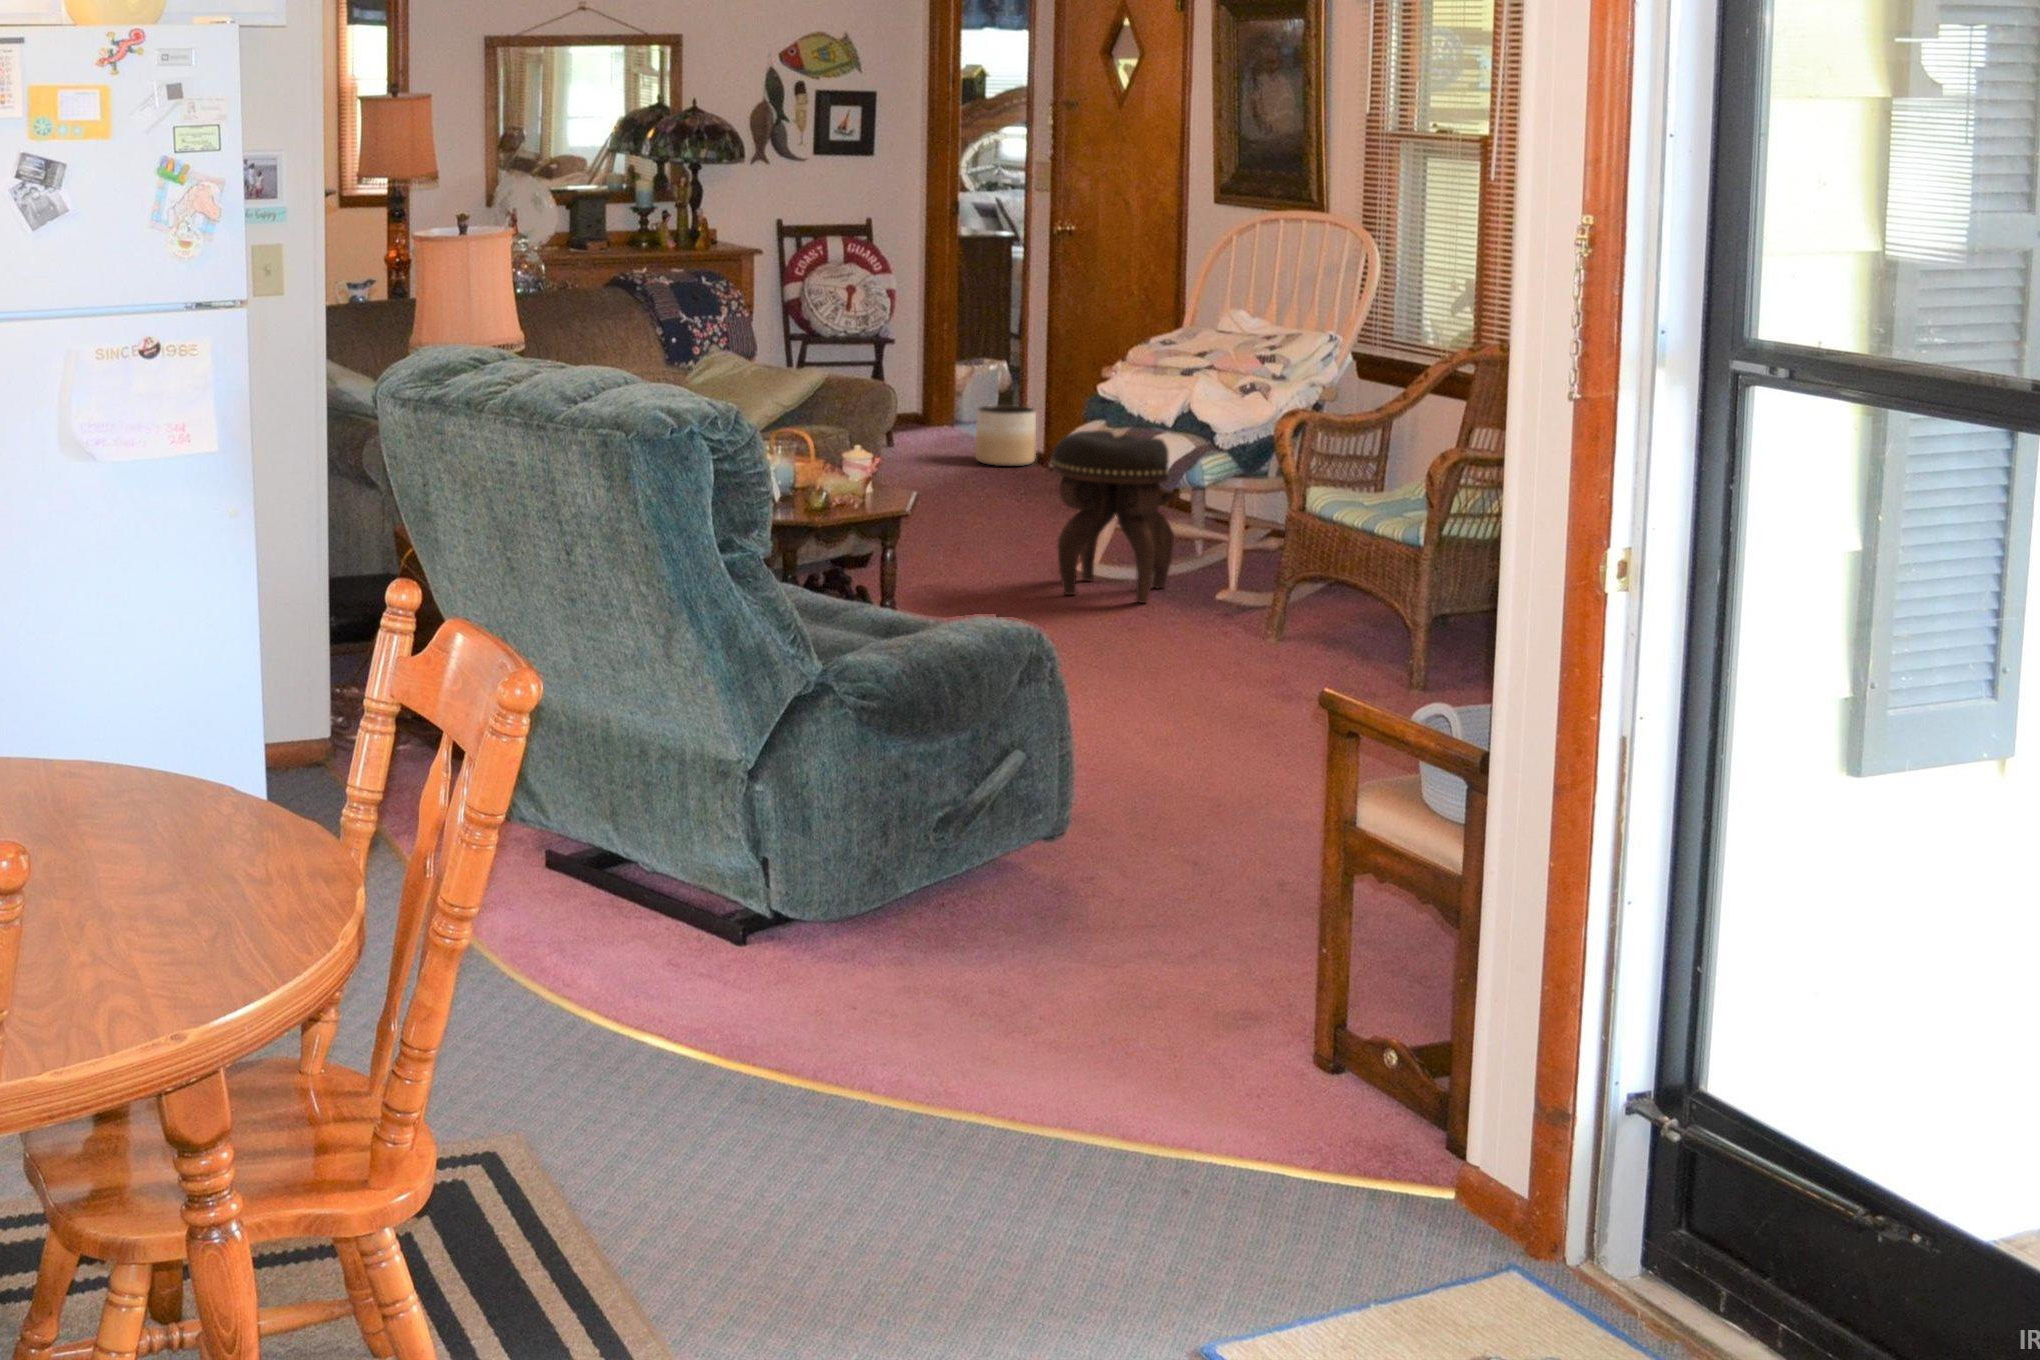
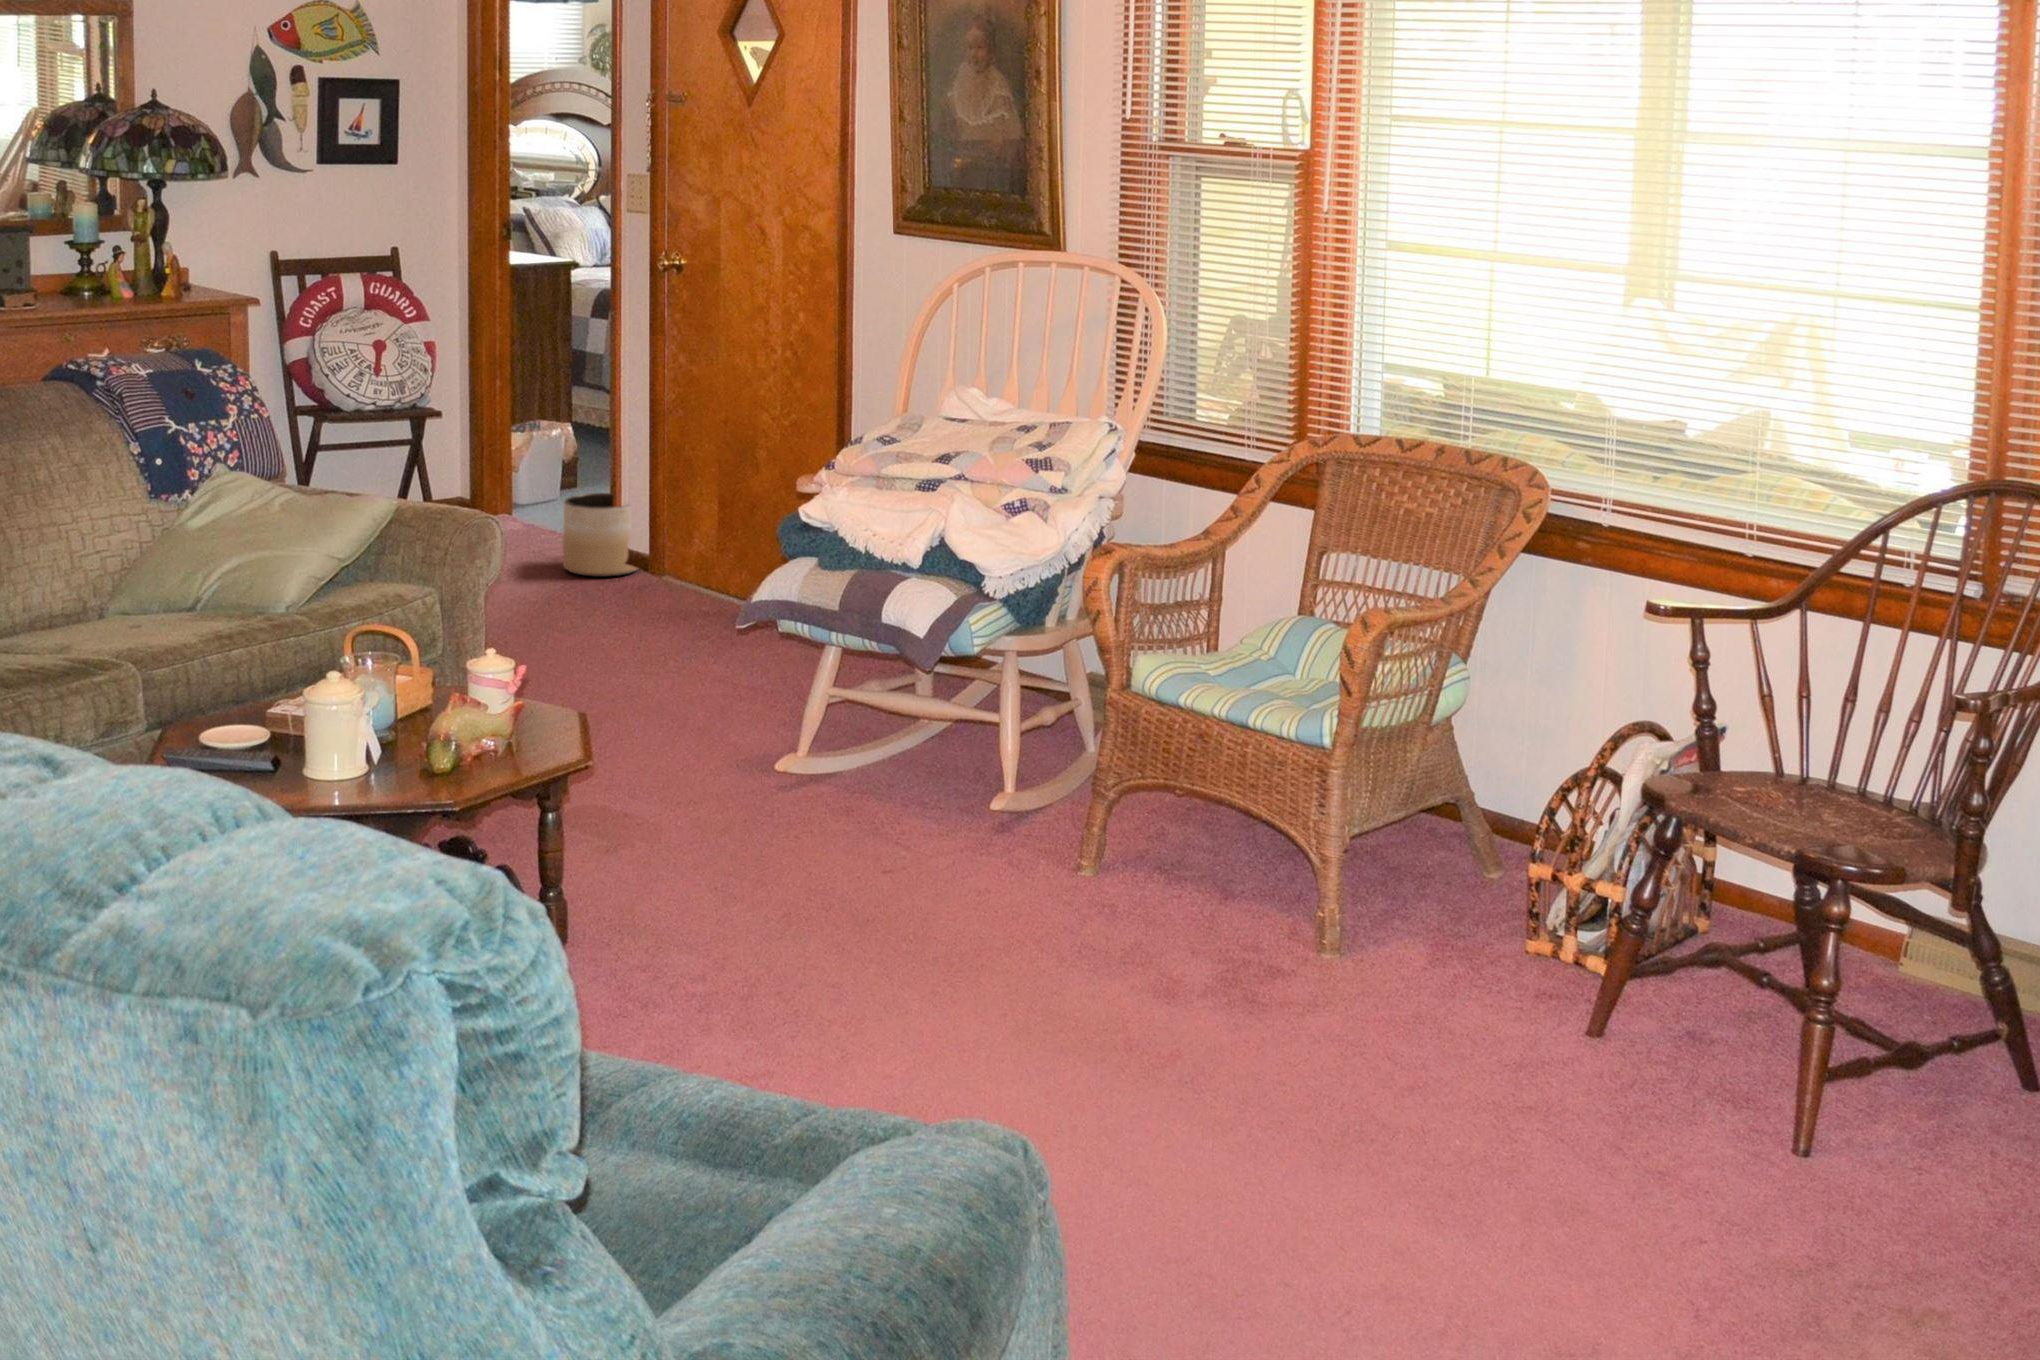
footstool: present [1052,430,1174,603] -> none [764,573,944,815]

